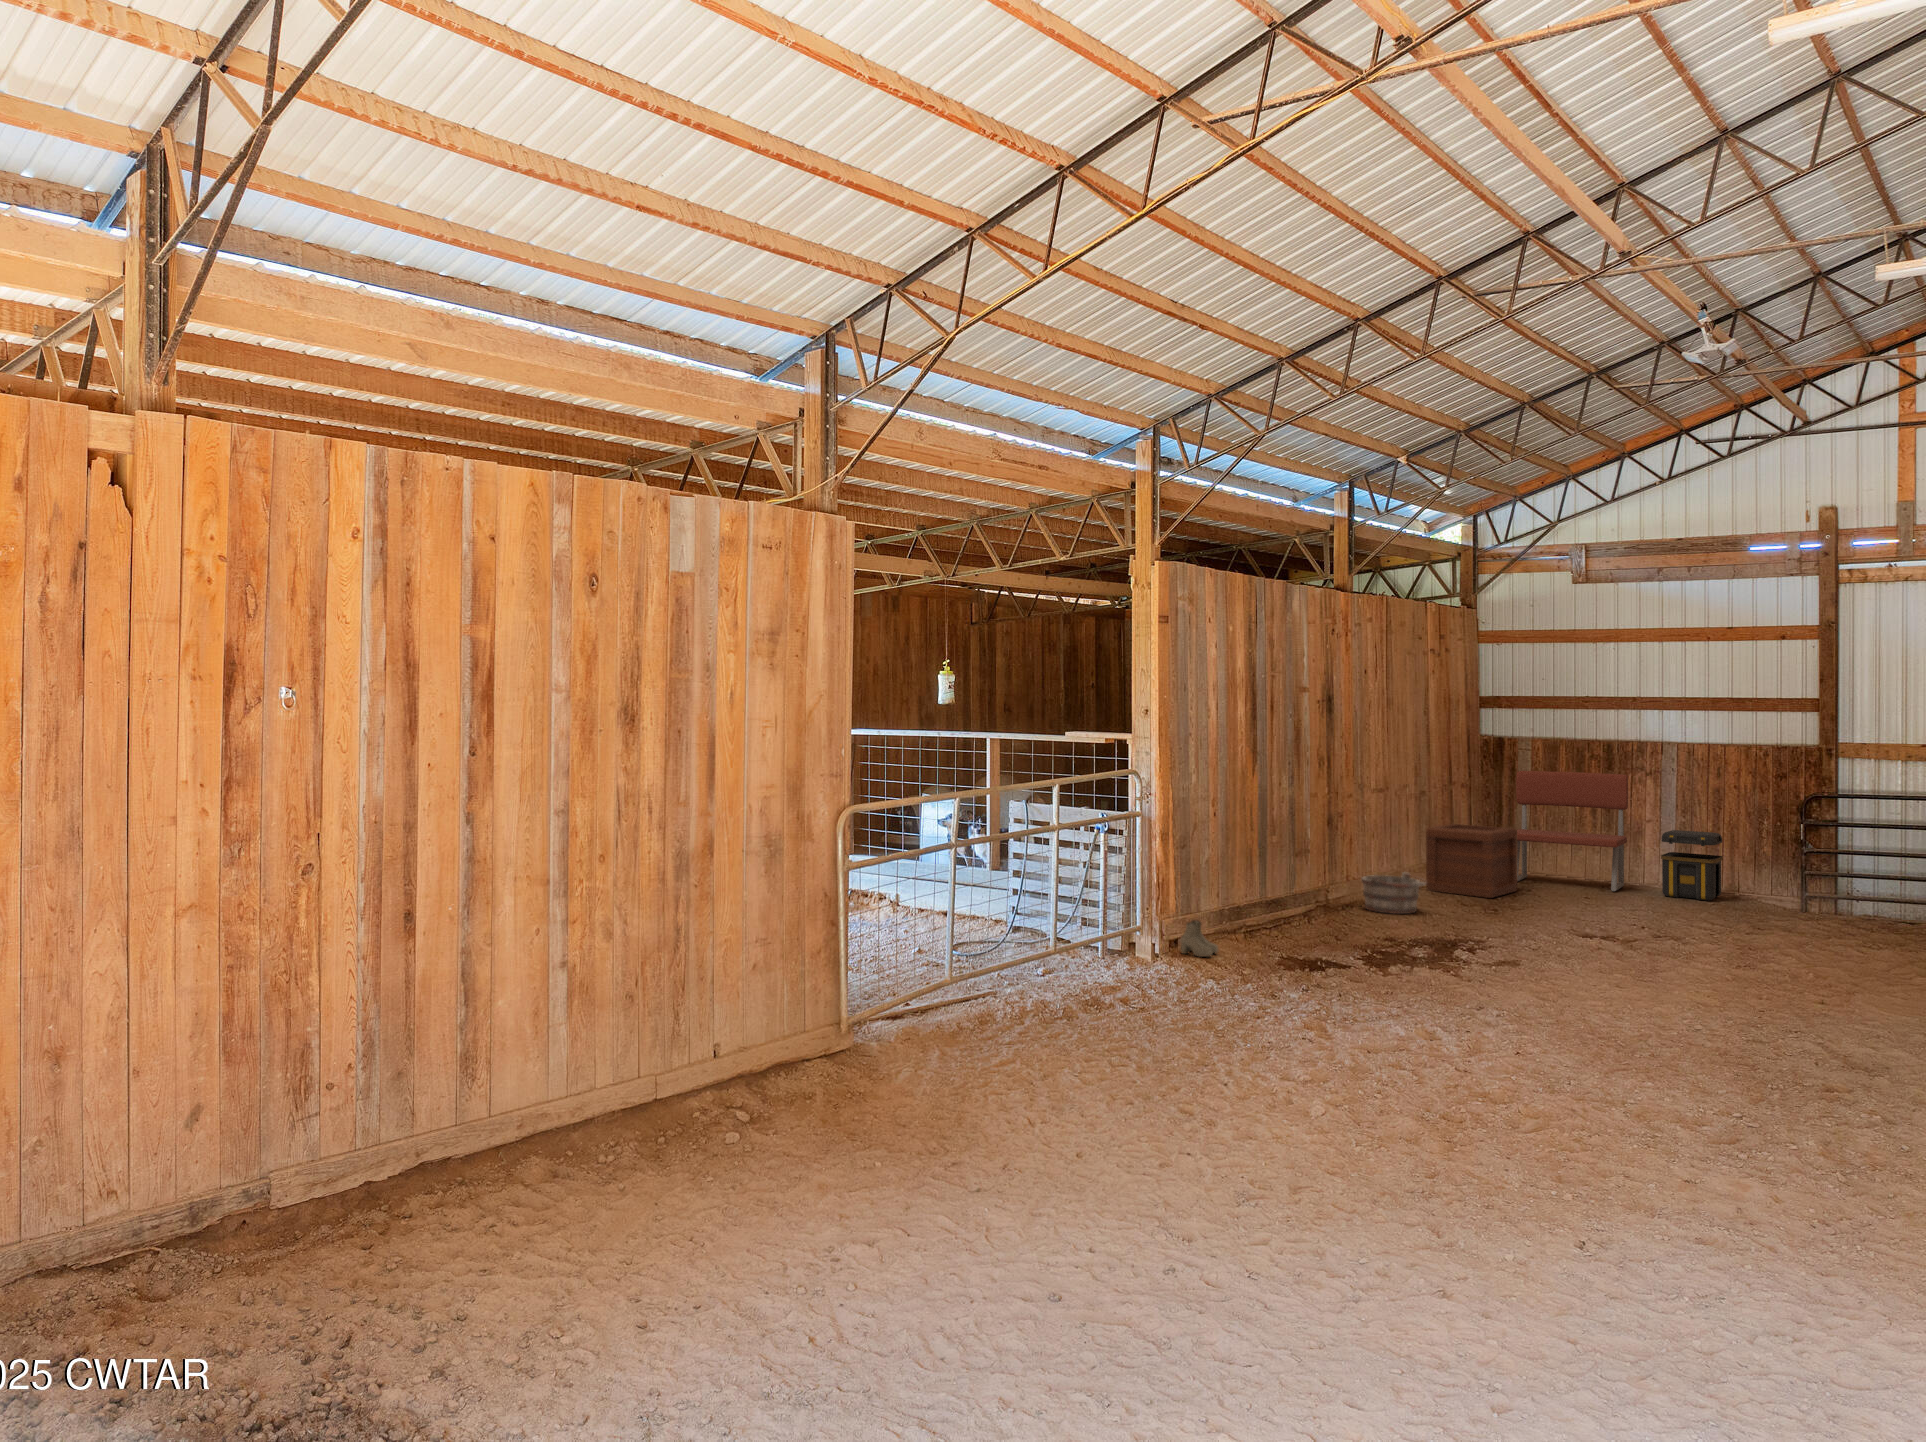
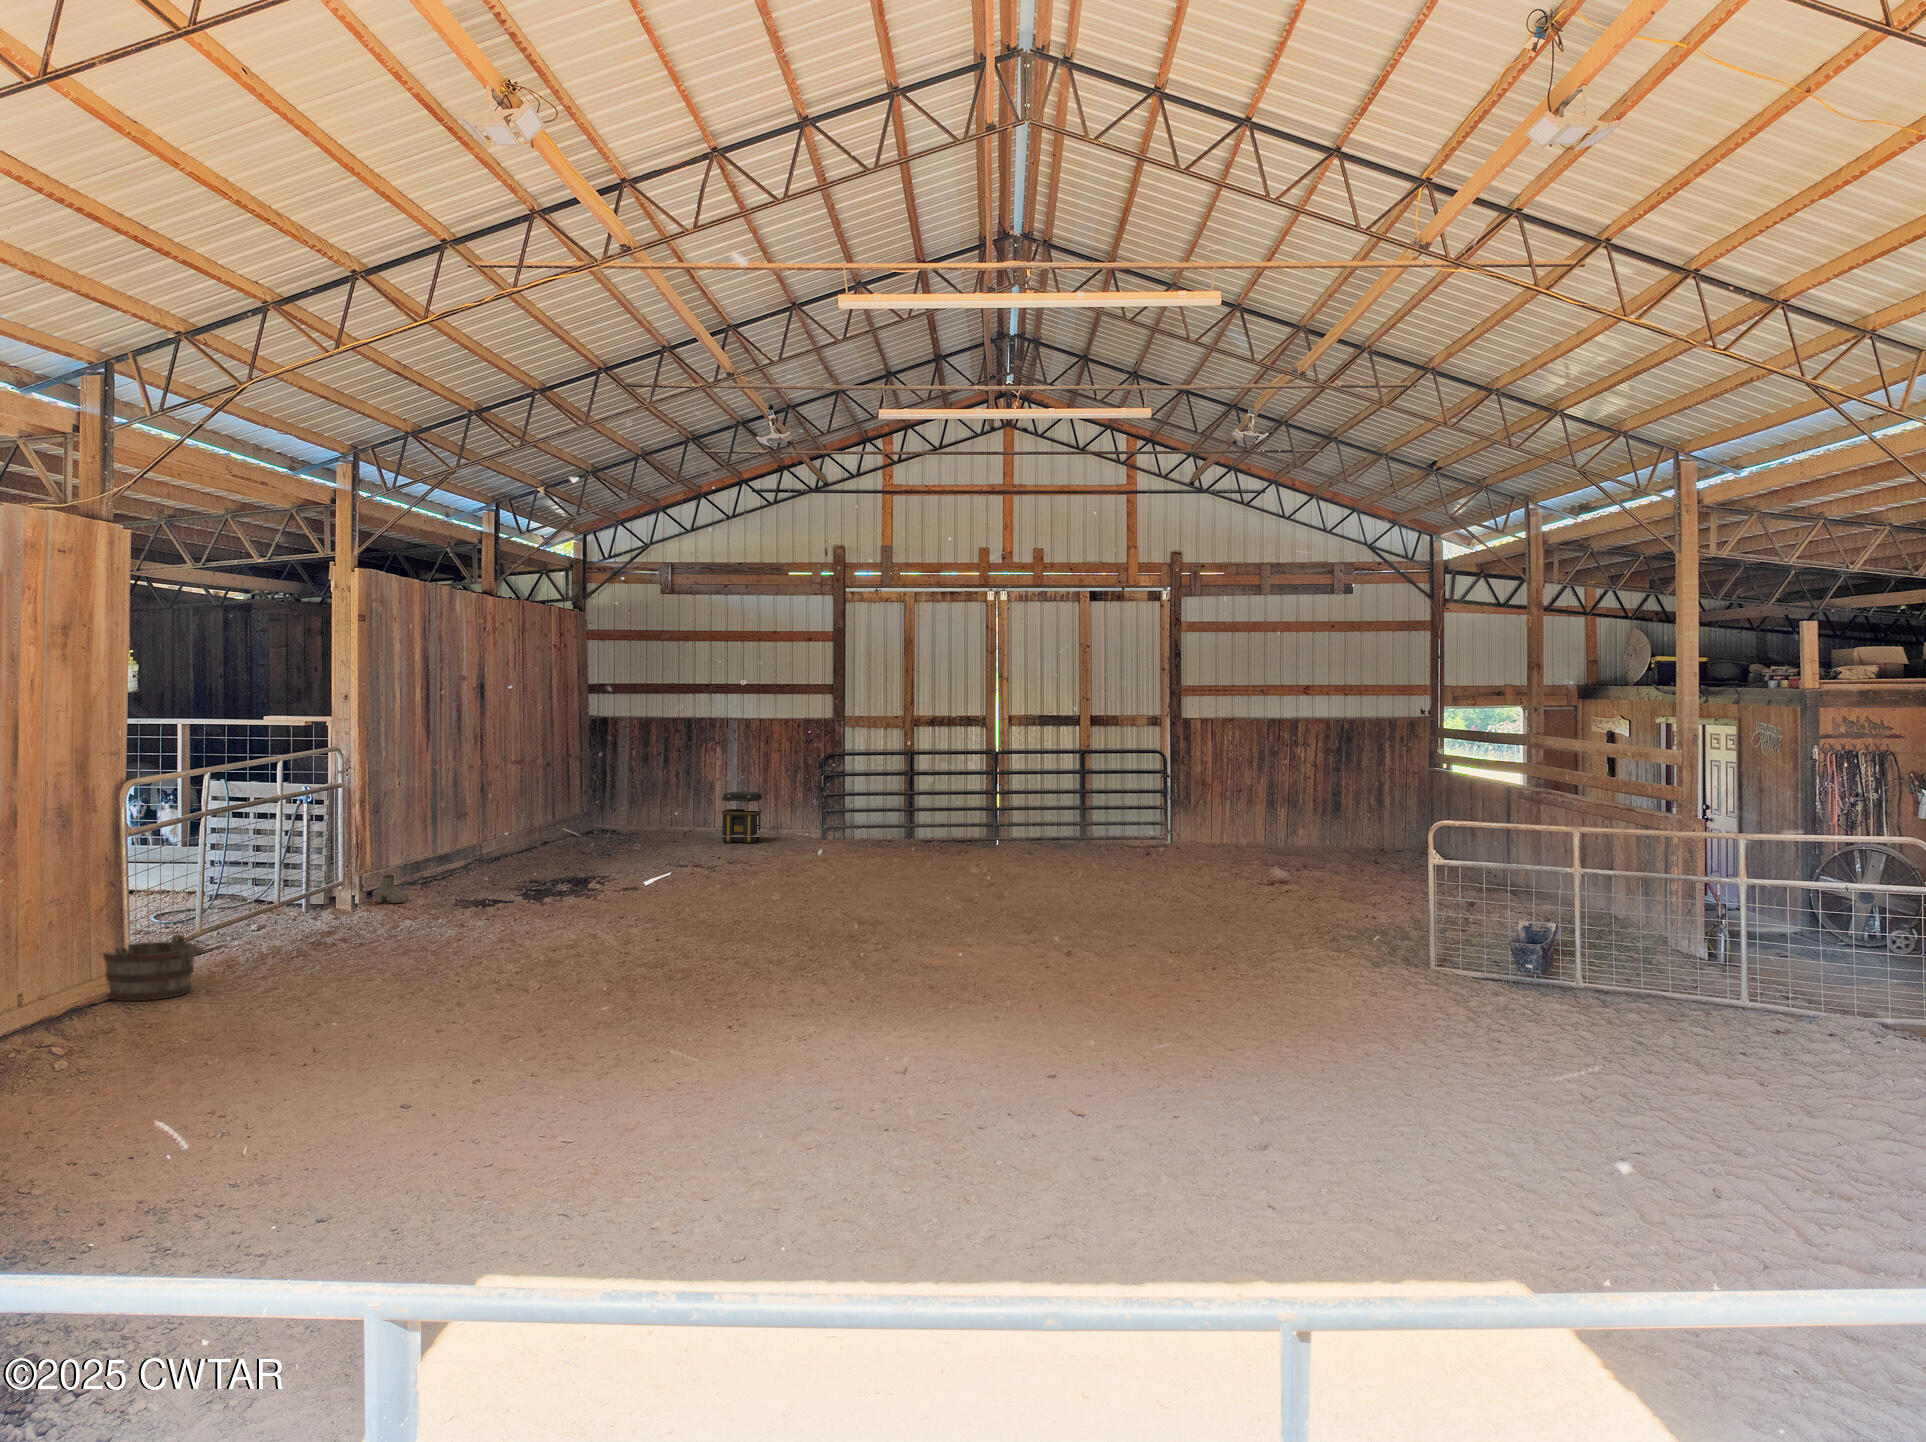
bench: present [1516,771,1628,891] -> none [610,749,700,842]
wooden crate: present [1426,824,1517,898] -> none [551,795,622,853]
bucket: present [1361,872,1427,914] -> present [103,935,205,1001]

